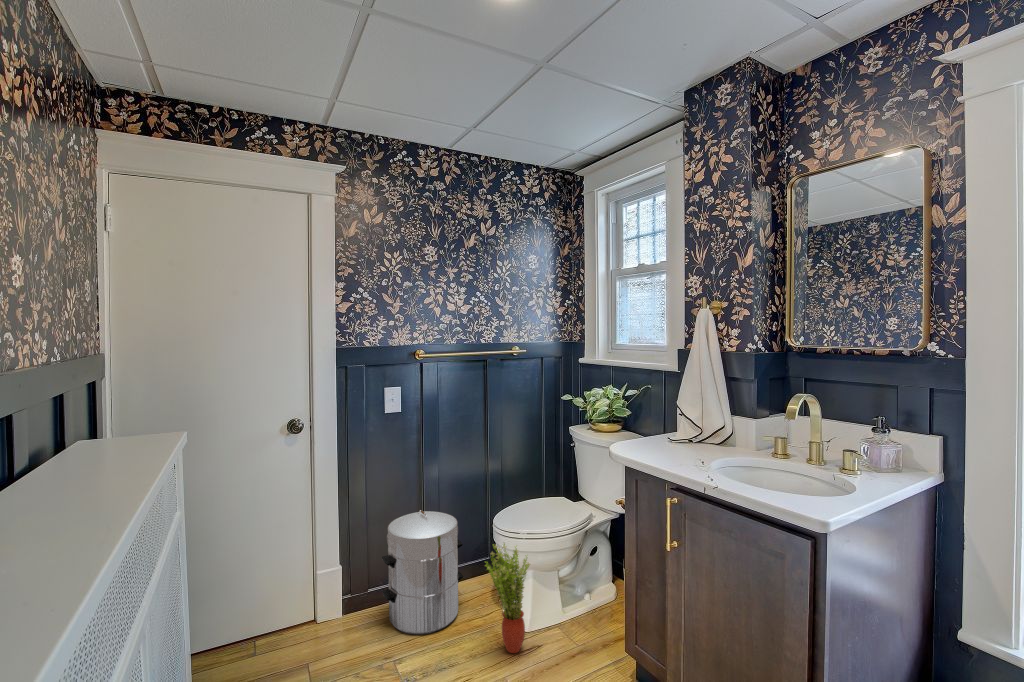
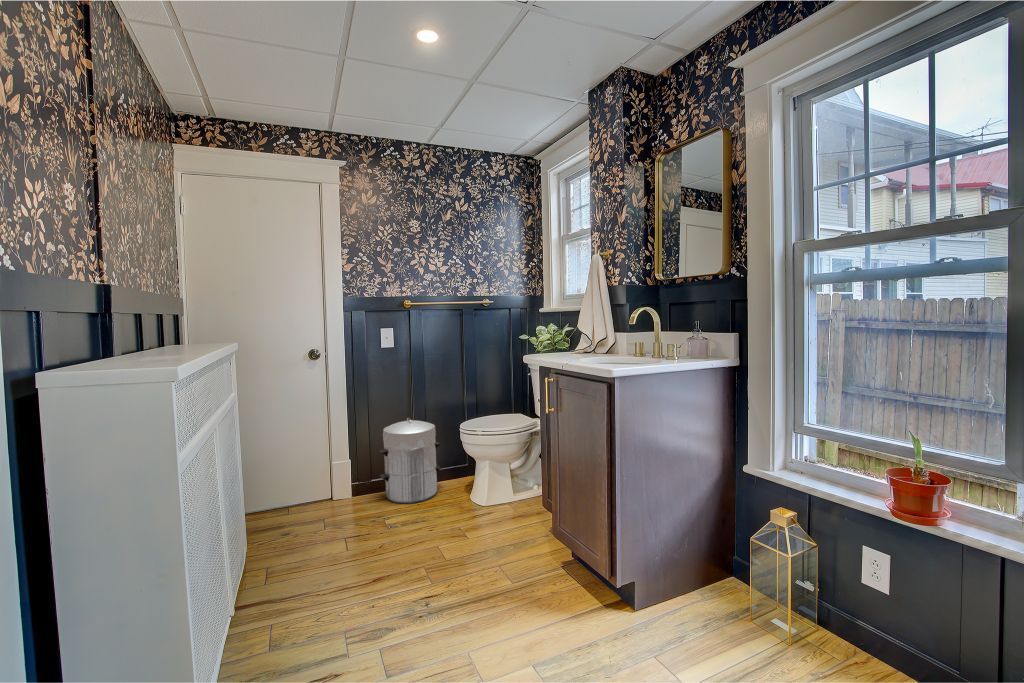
potted plant: present [485,544,530,653] -> none [446,434,479,513]

